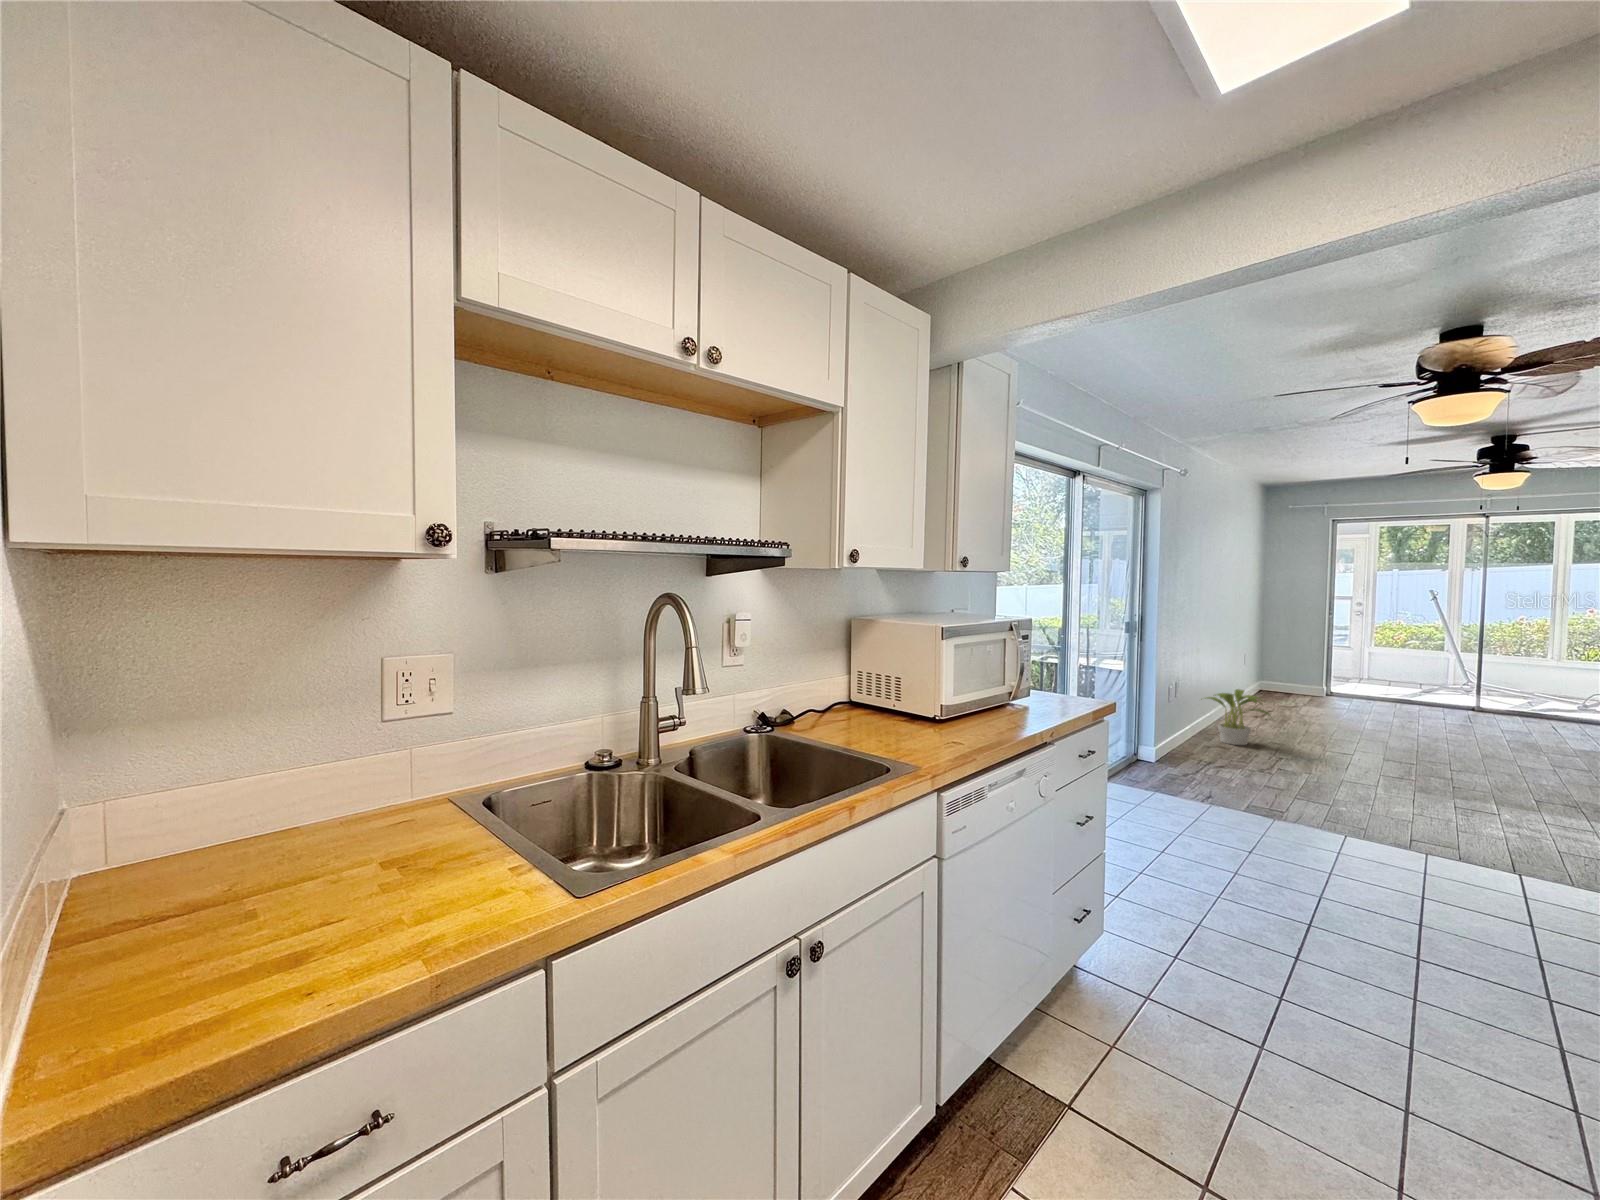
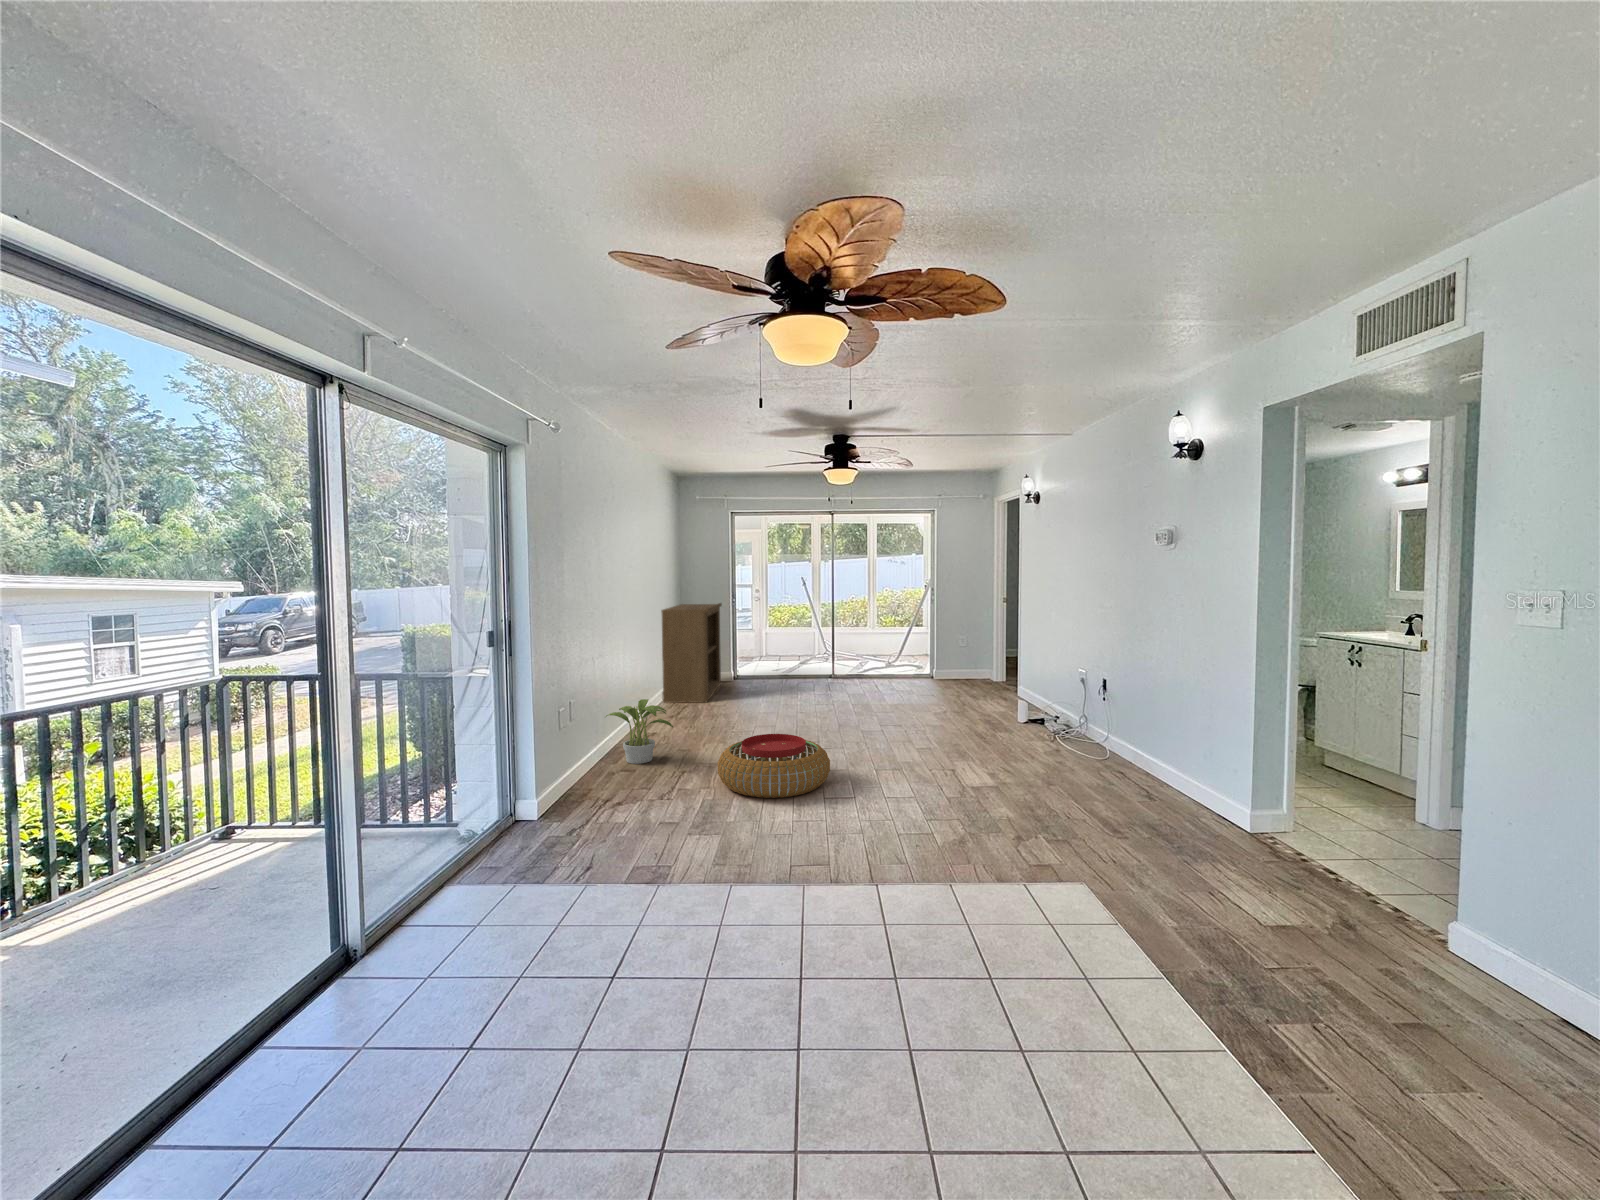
bookshelf: none [1243,612,1316,711] -> present [661,603,722,703]
pouf: none [1329,736,1480,798] -> present [718,734,830,798]

